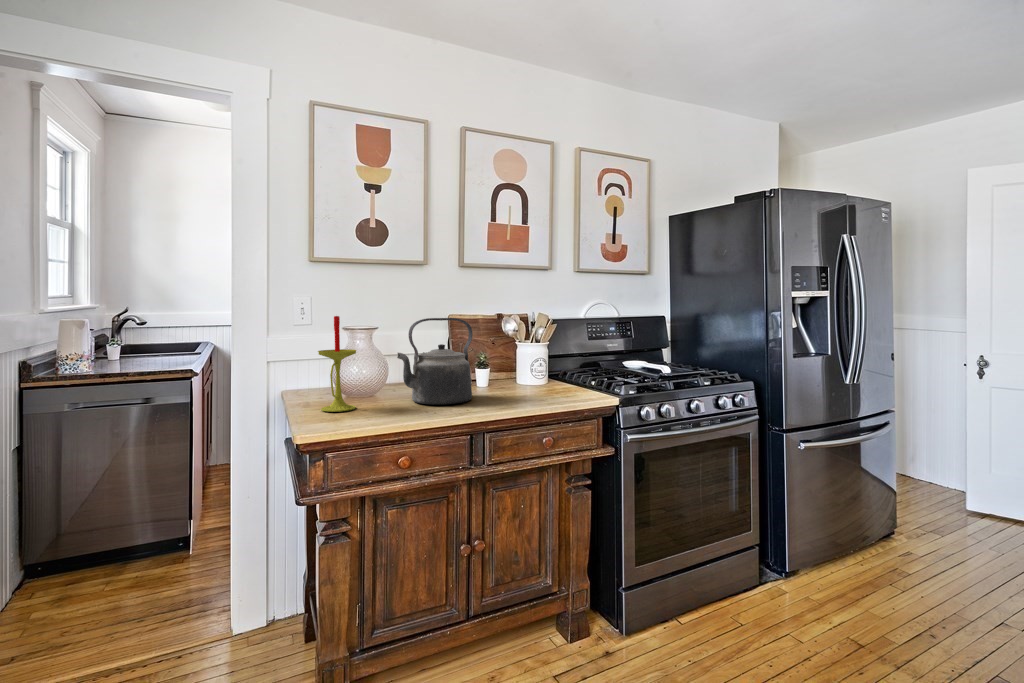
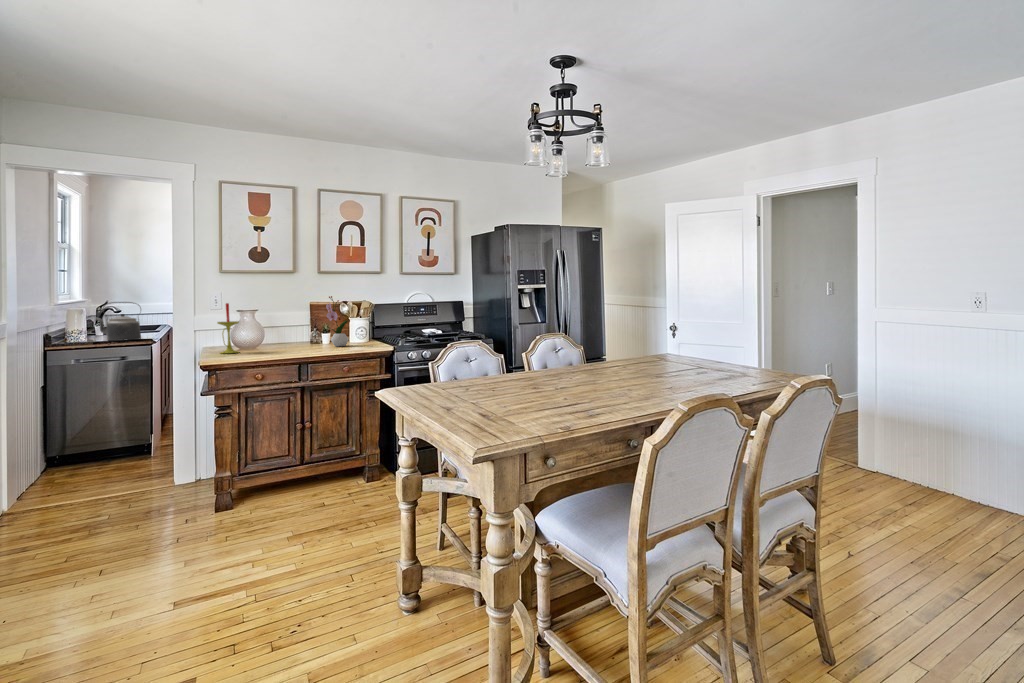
flower arrangement: none [492,304,532,392] -> present [326,296,349,346]
kettle: present [397,318,473,405] -> present [96,302,141,341]

